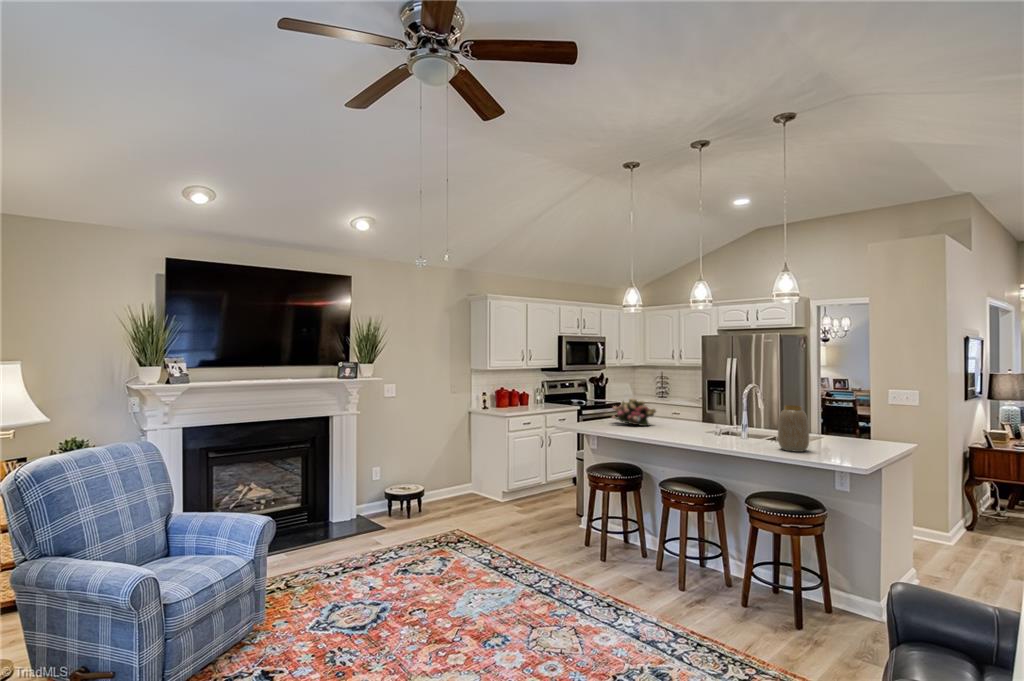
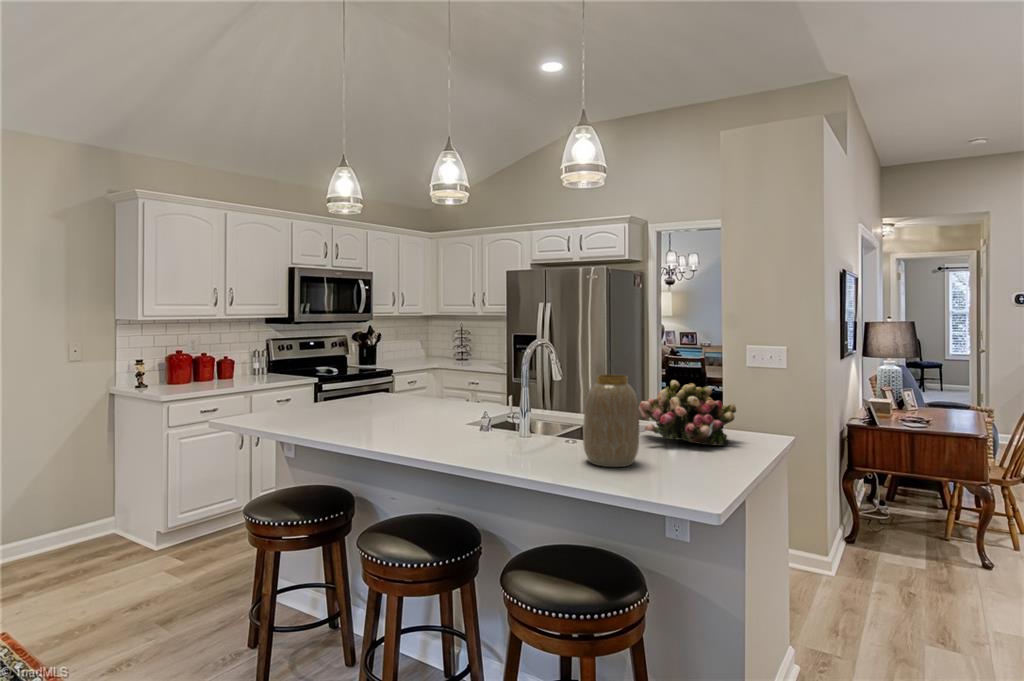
flower arrangement: present [612,398,656,426] -> present [638,380,736,446]

